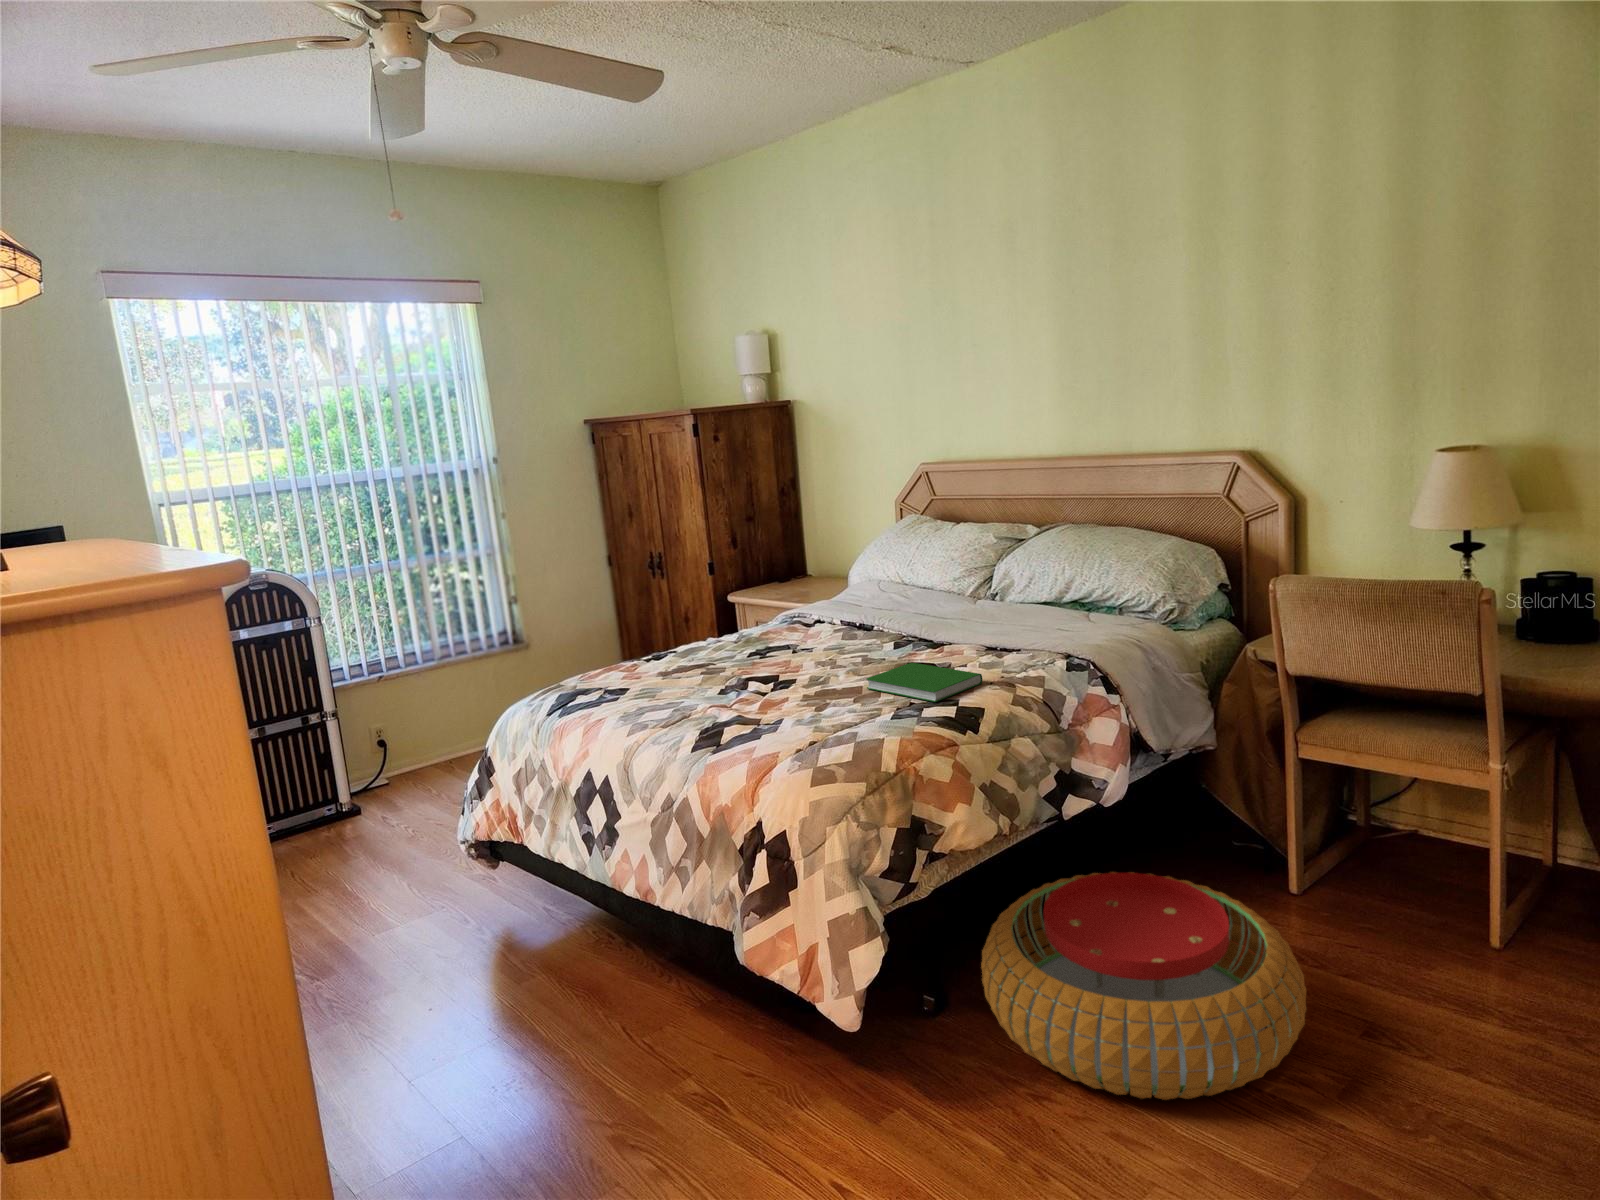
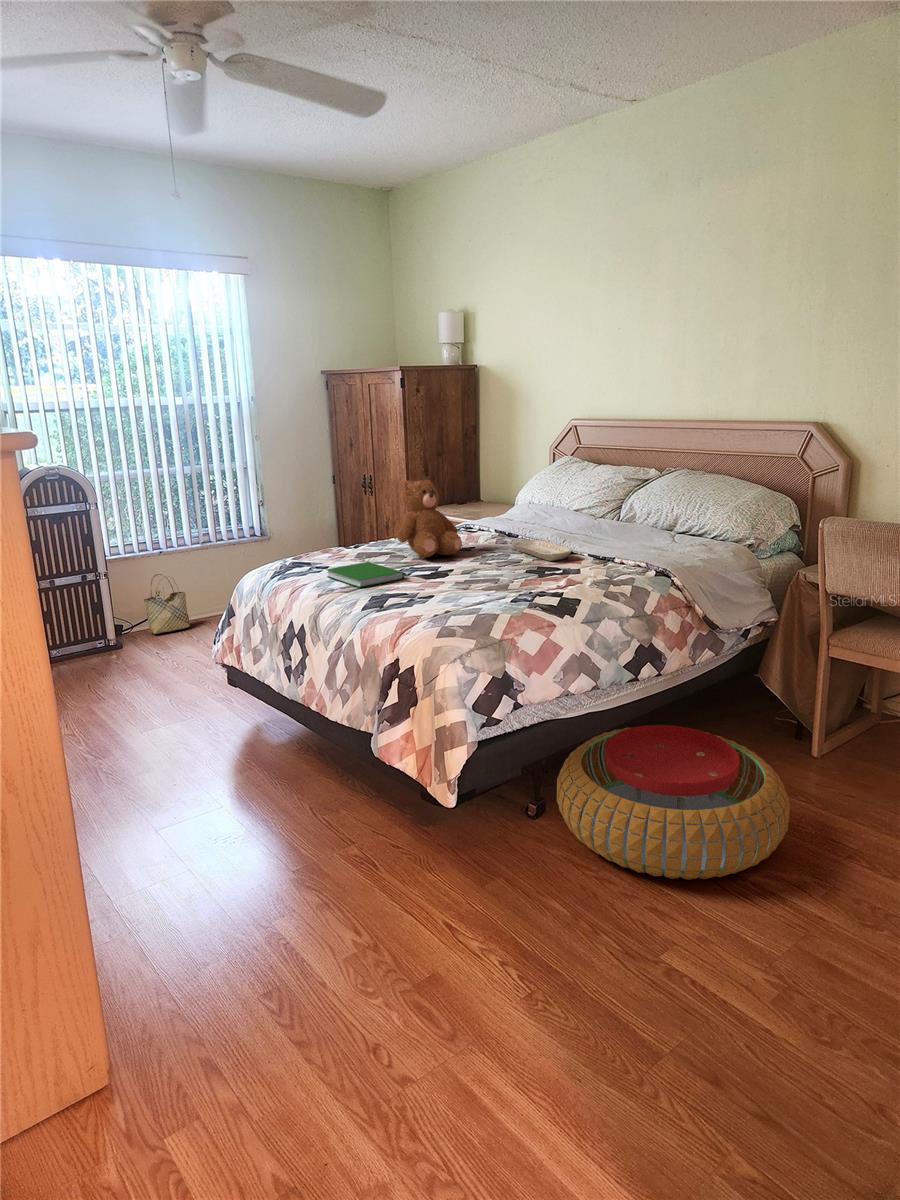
teddy bear: none [716,559,805,665] -> present [396,480,462,557]
tray: none [869,628,953,656] -> present [512,540,572,561]
hardcover book: present [866,663,982,702] -> present [327,562,404,588]
woven basket: none [363,705,428,788] -> present [144,574,190,634]

